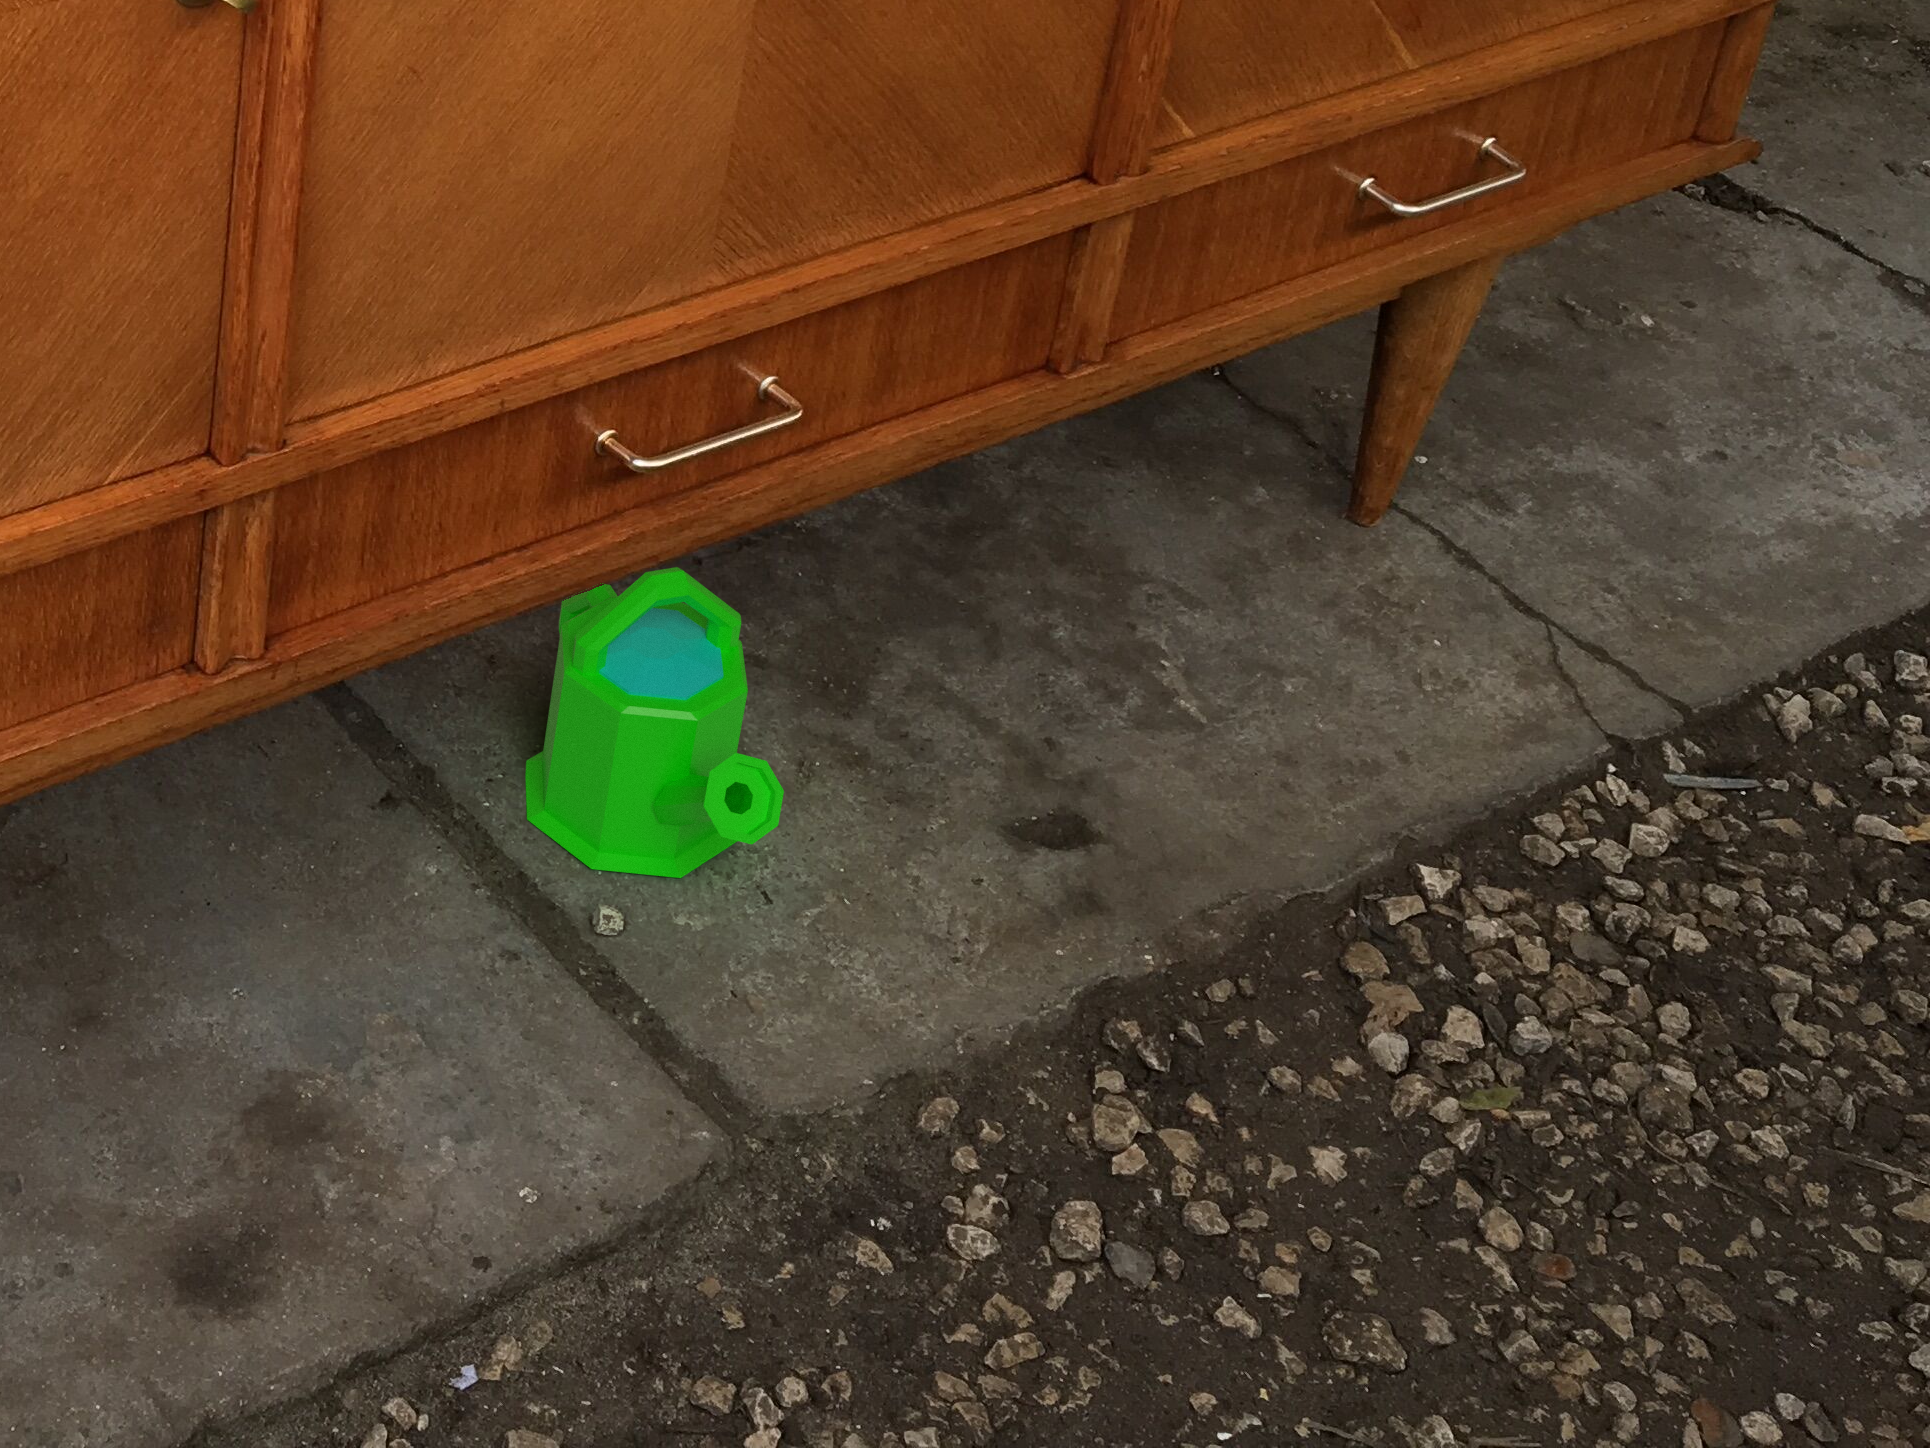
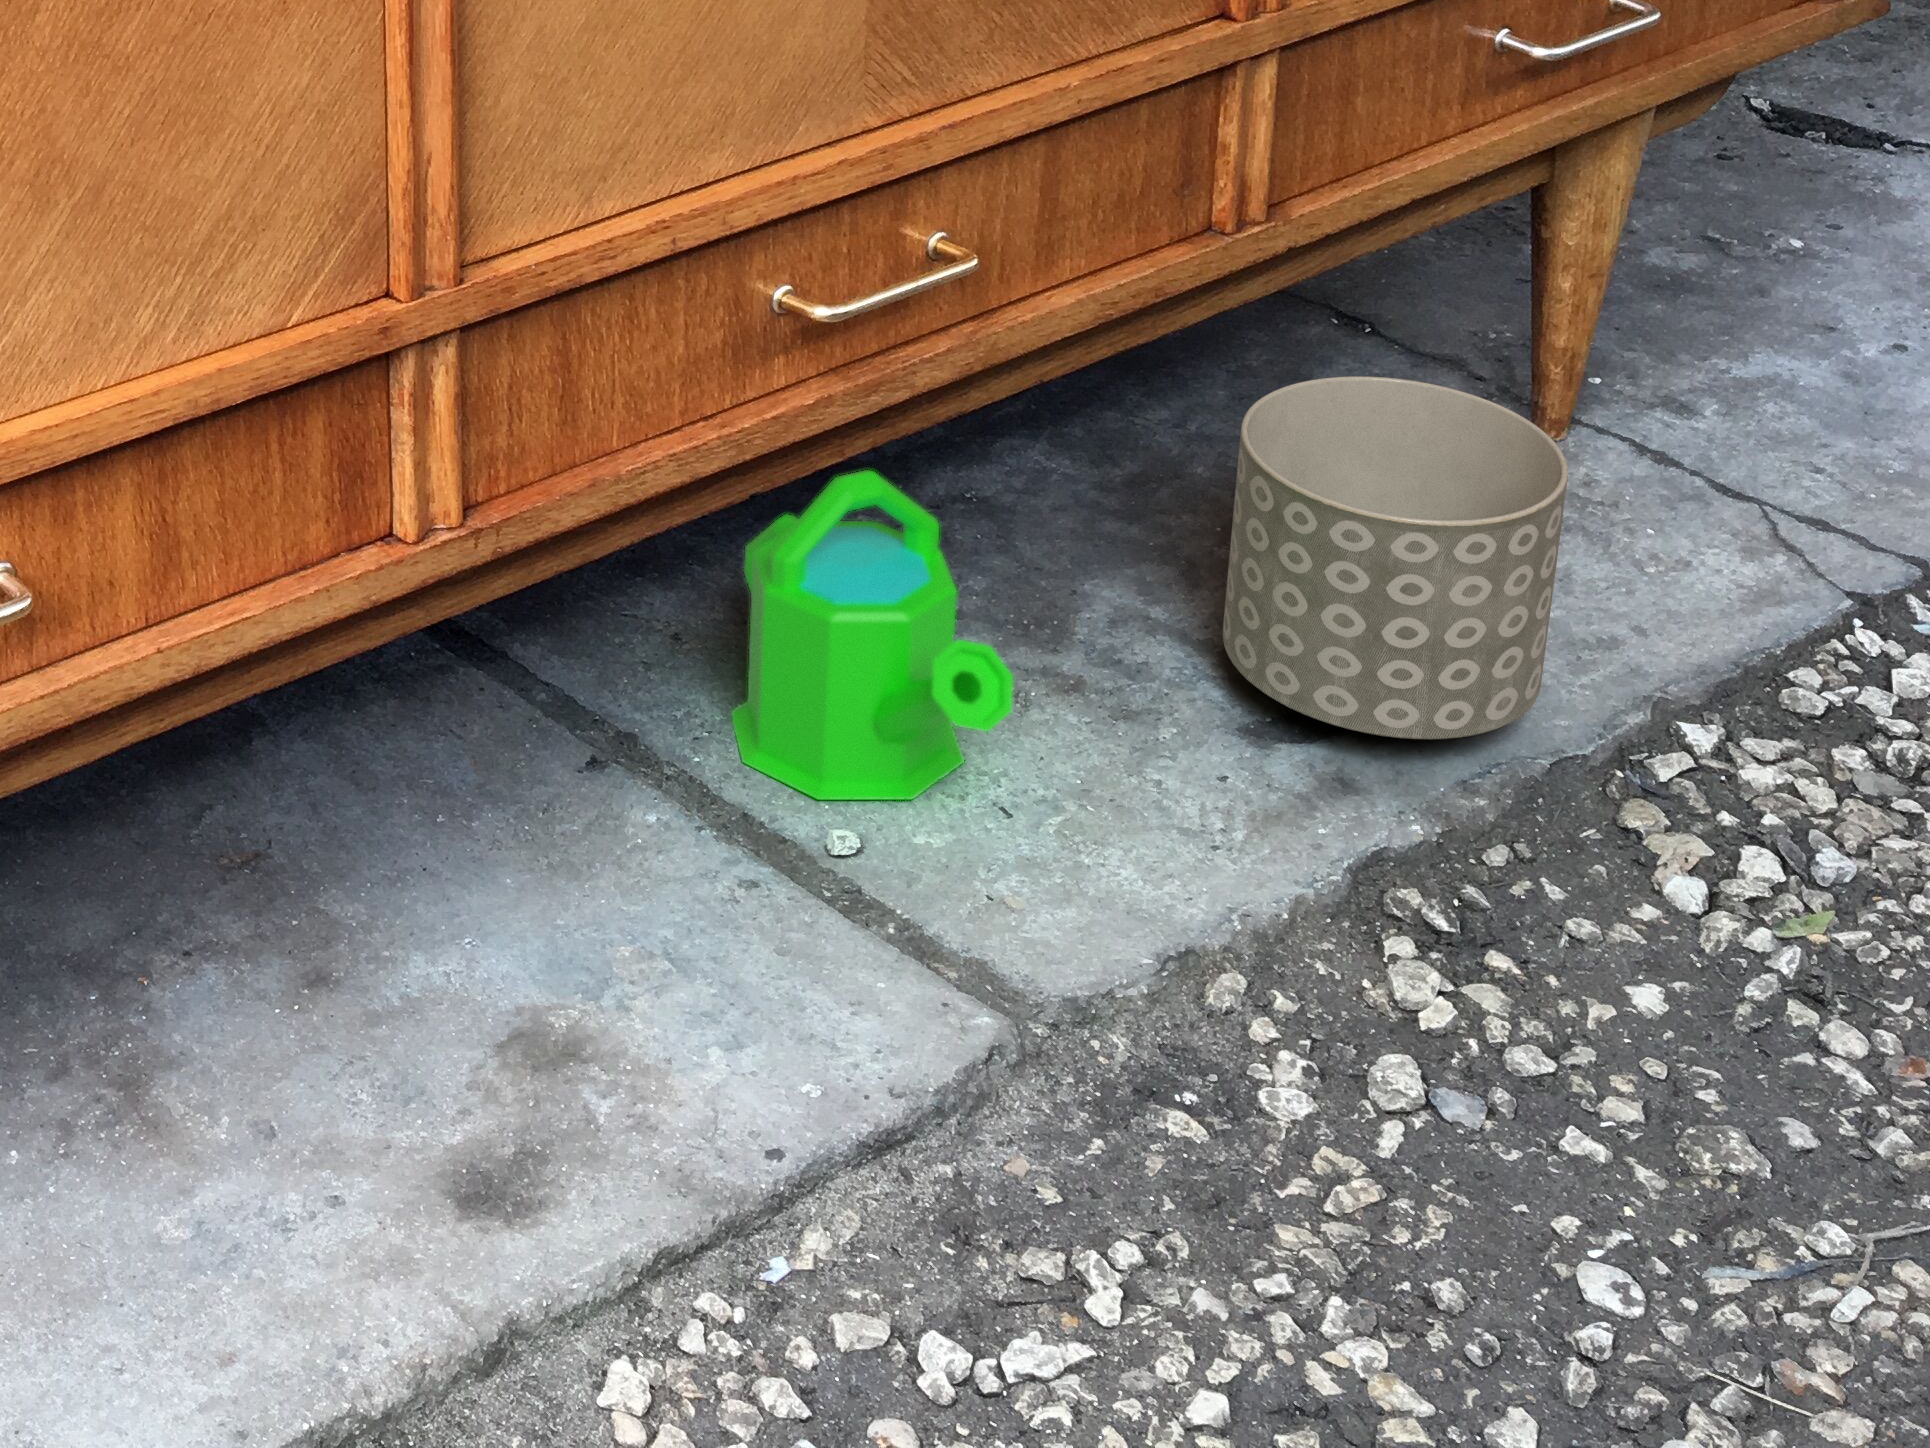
planter: none [1004,502,1346,872] -> present [1223,376,1568,739]

